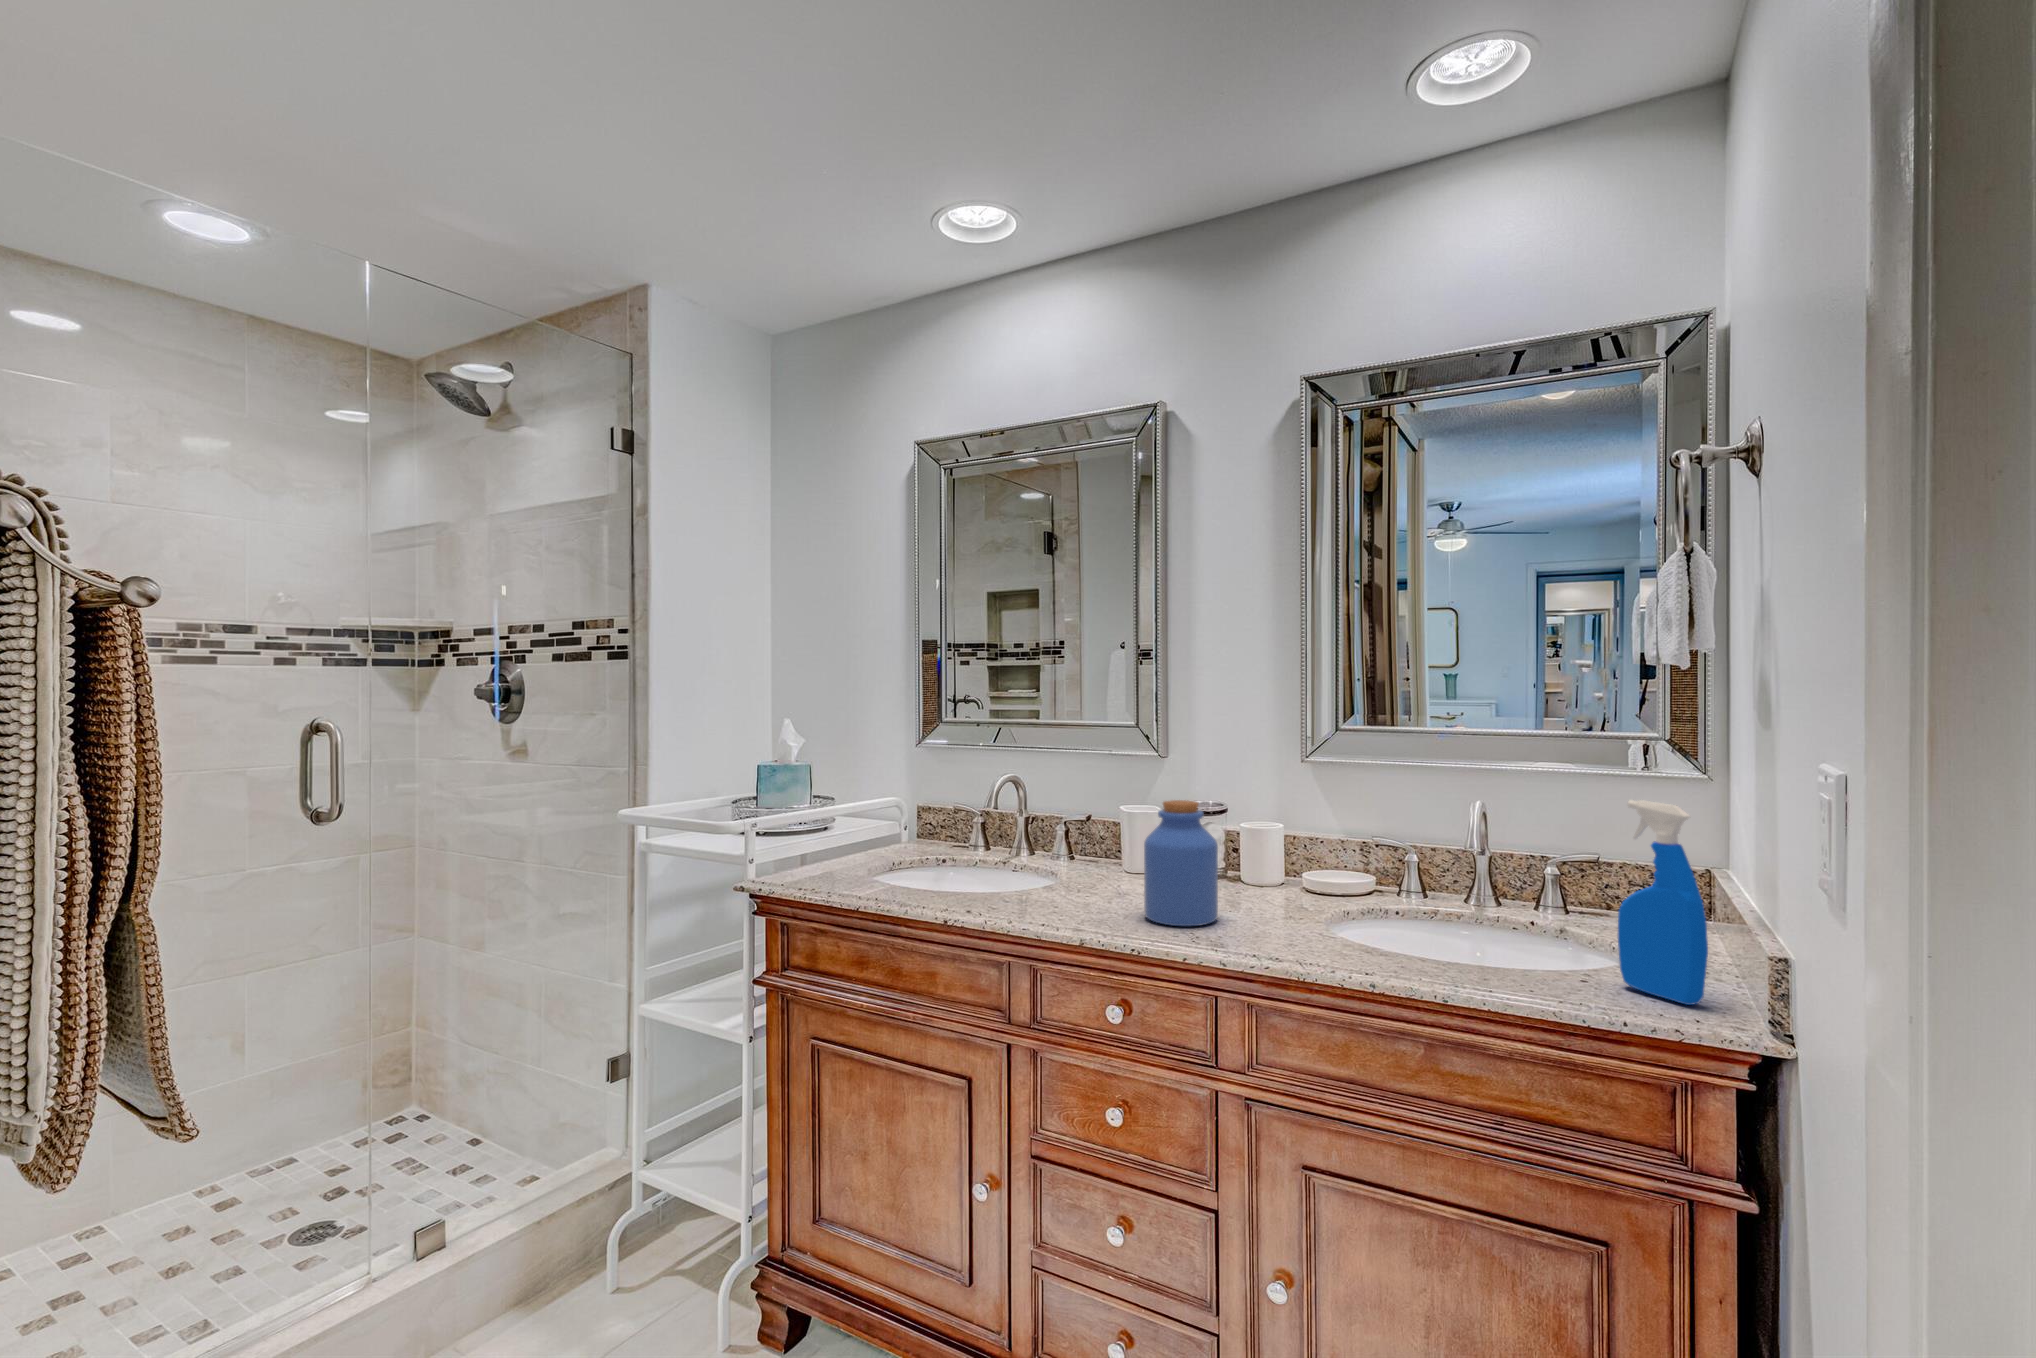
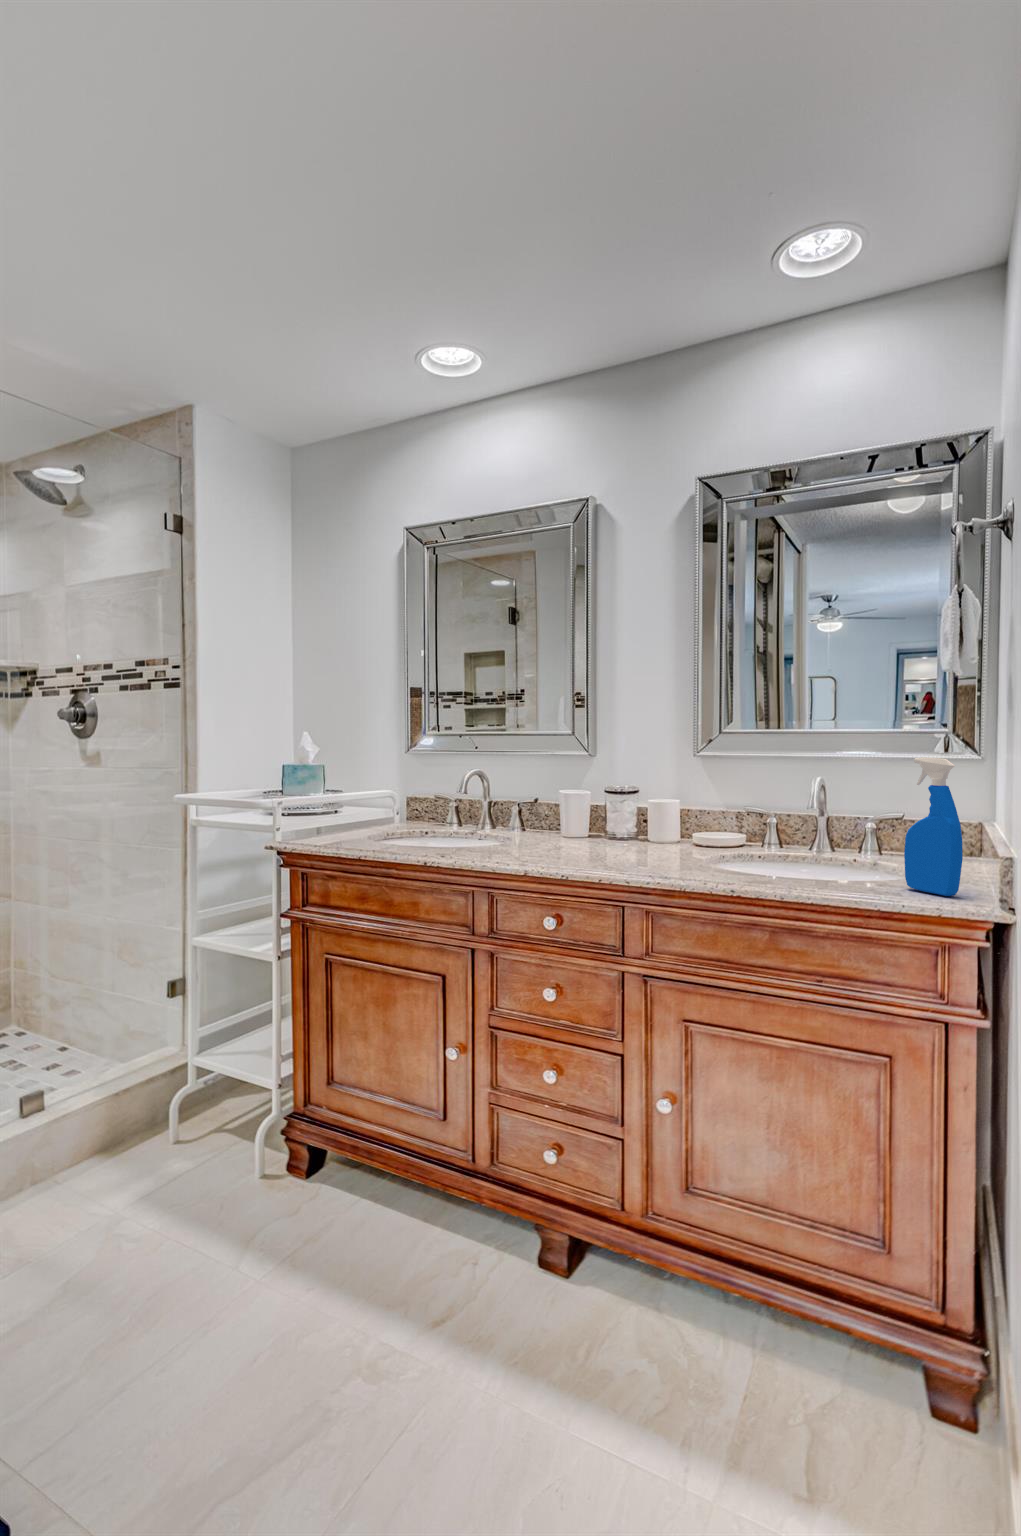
jar: present [1144,800,1218,926] -> none [575,772,630,861]

